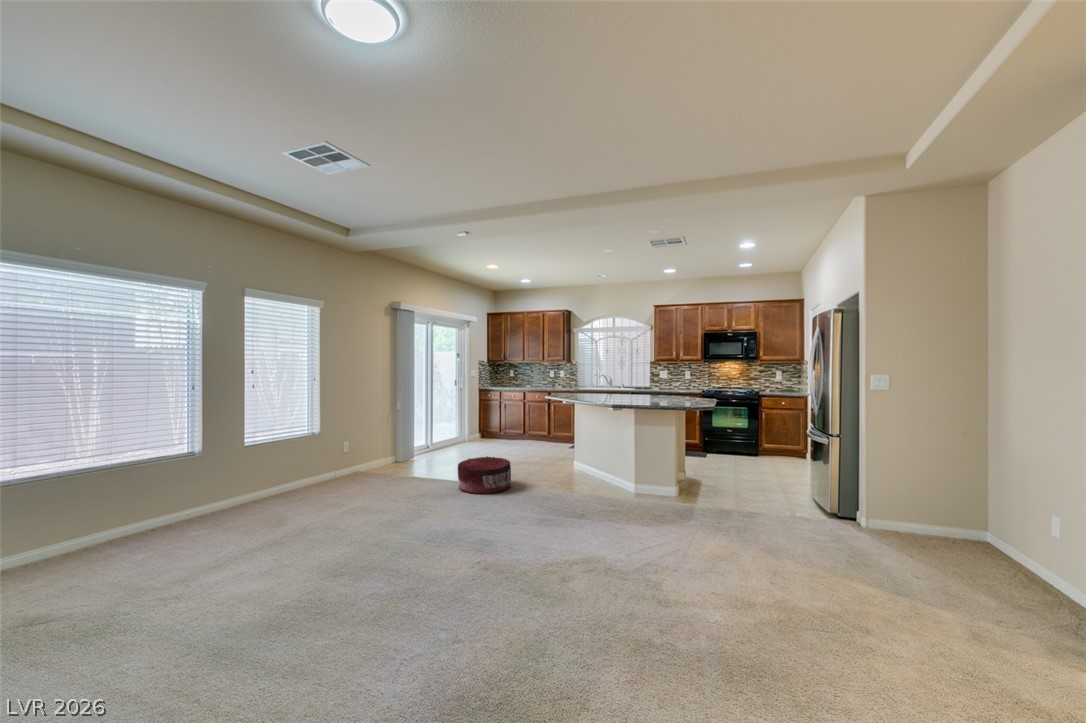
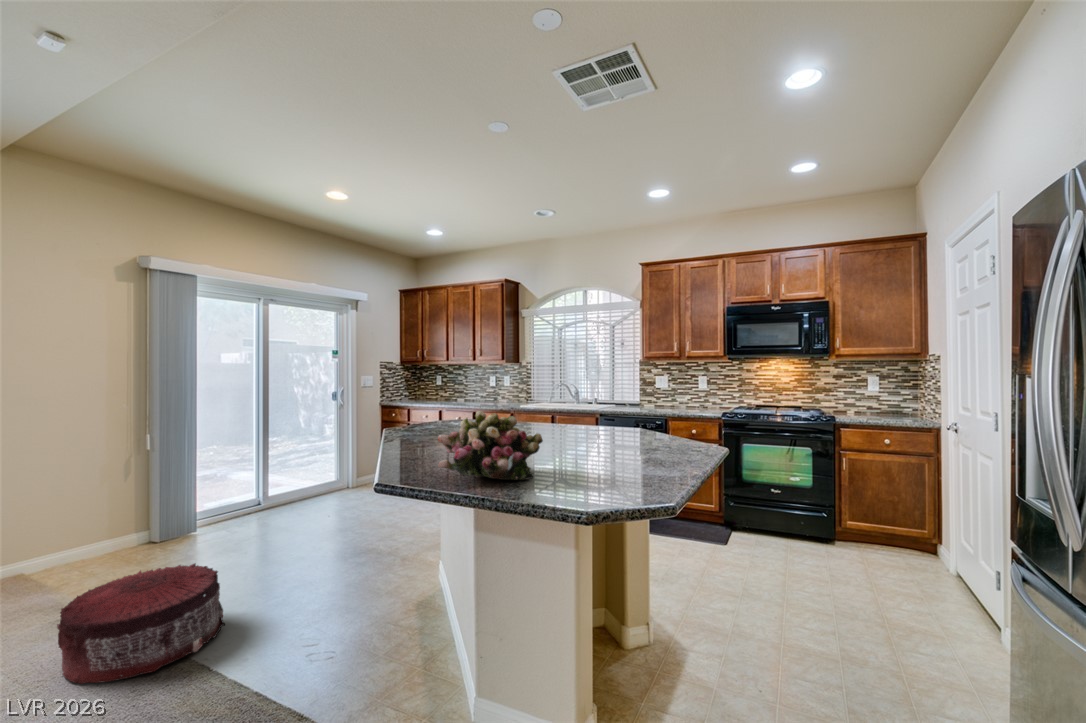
flower arrangement: none [635,384,671,406] -> present [438,411,543,480]

